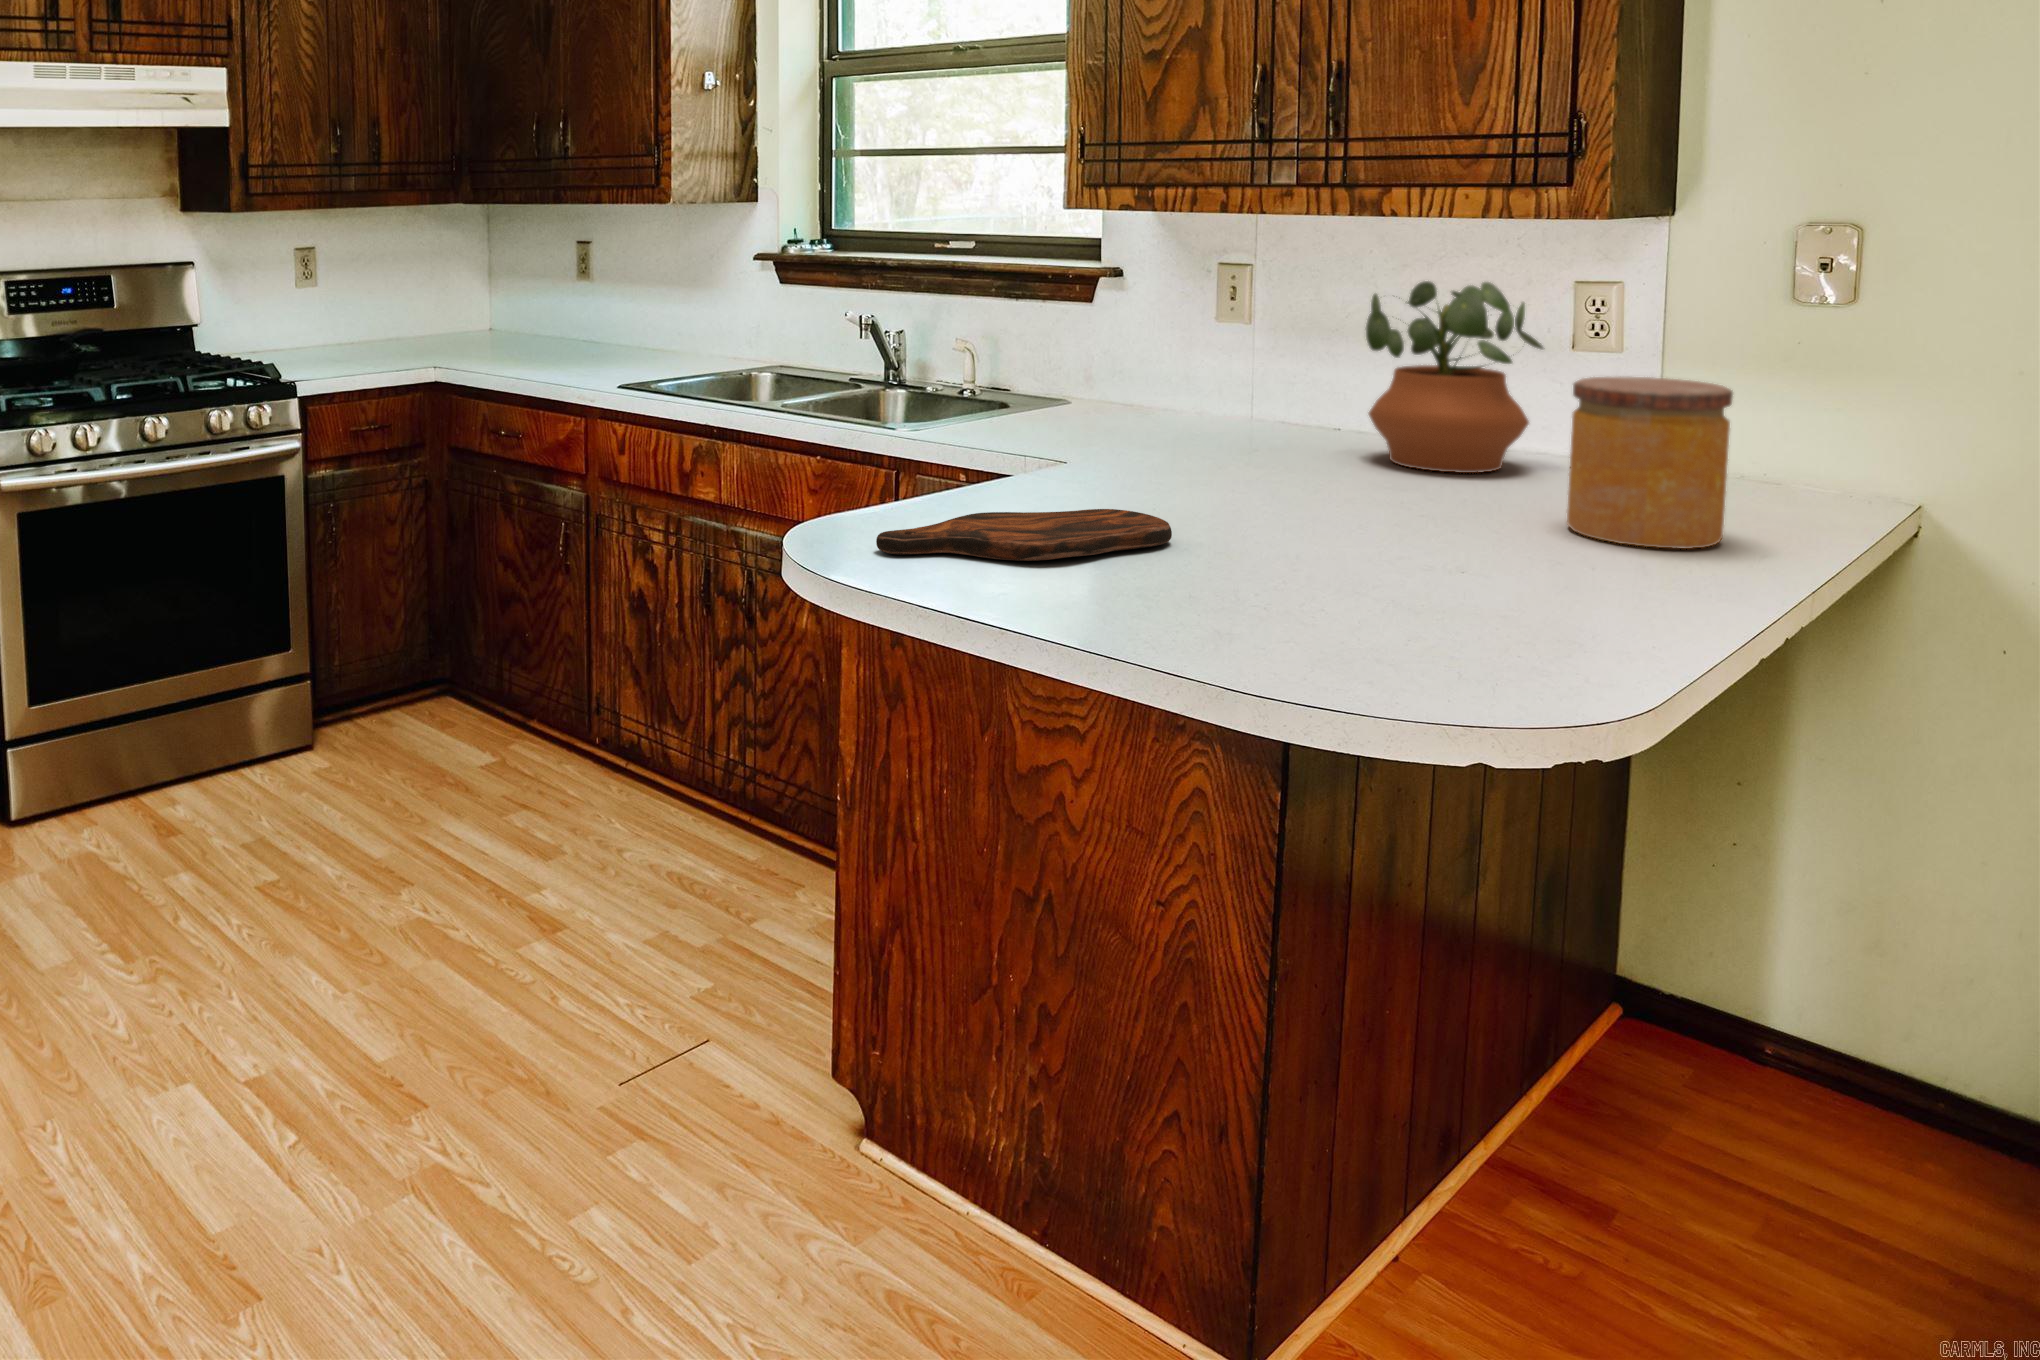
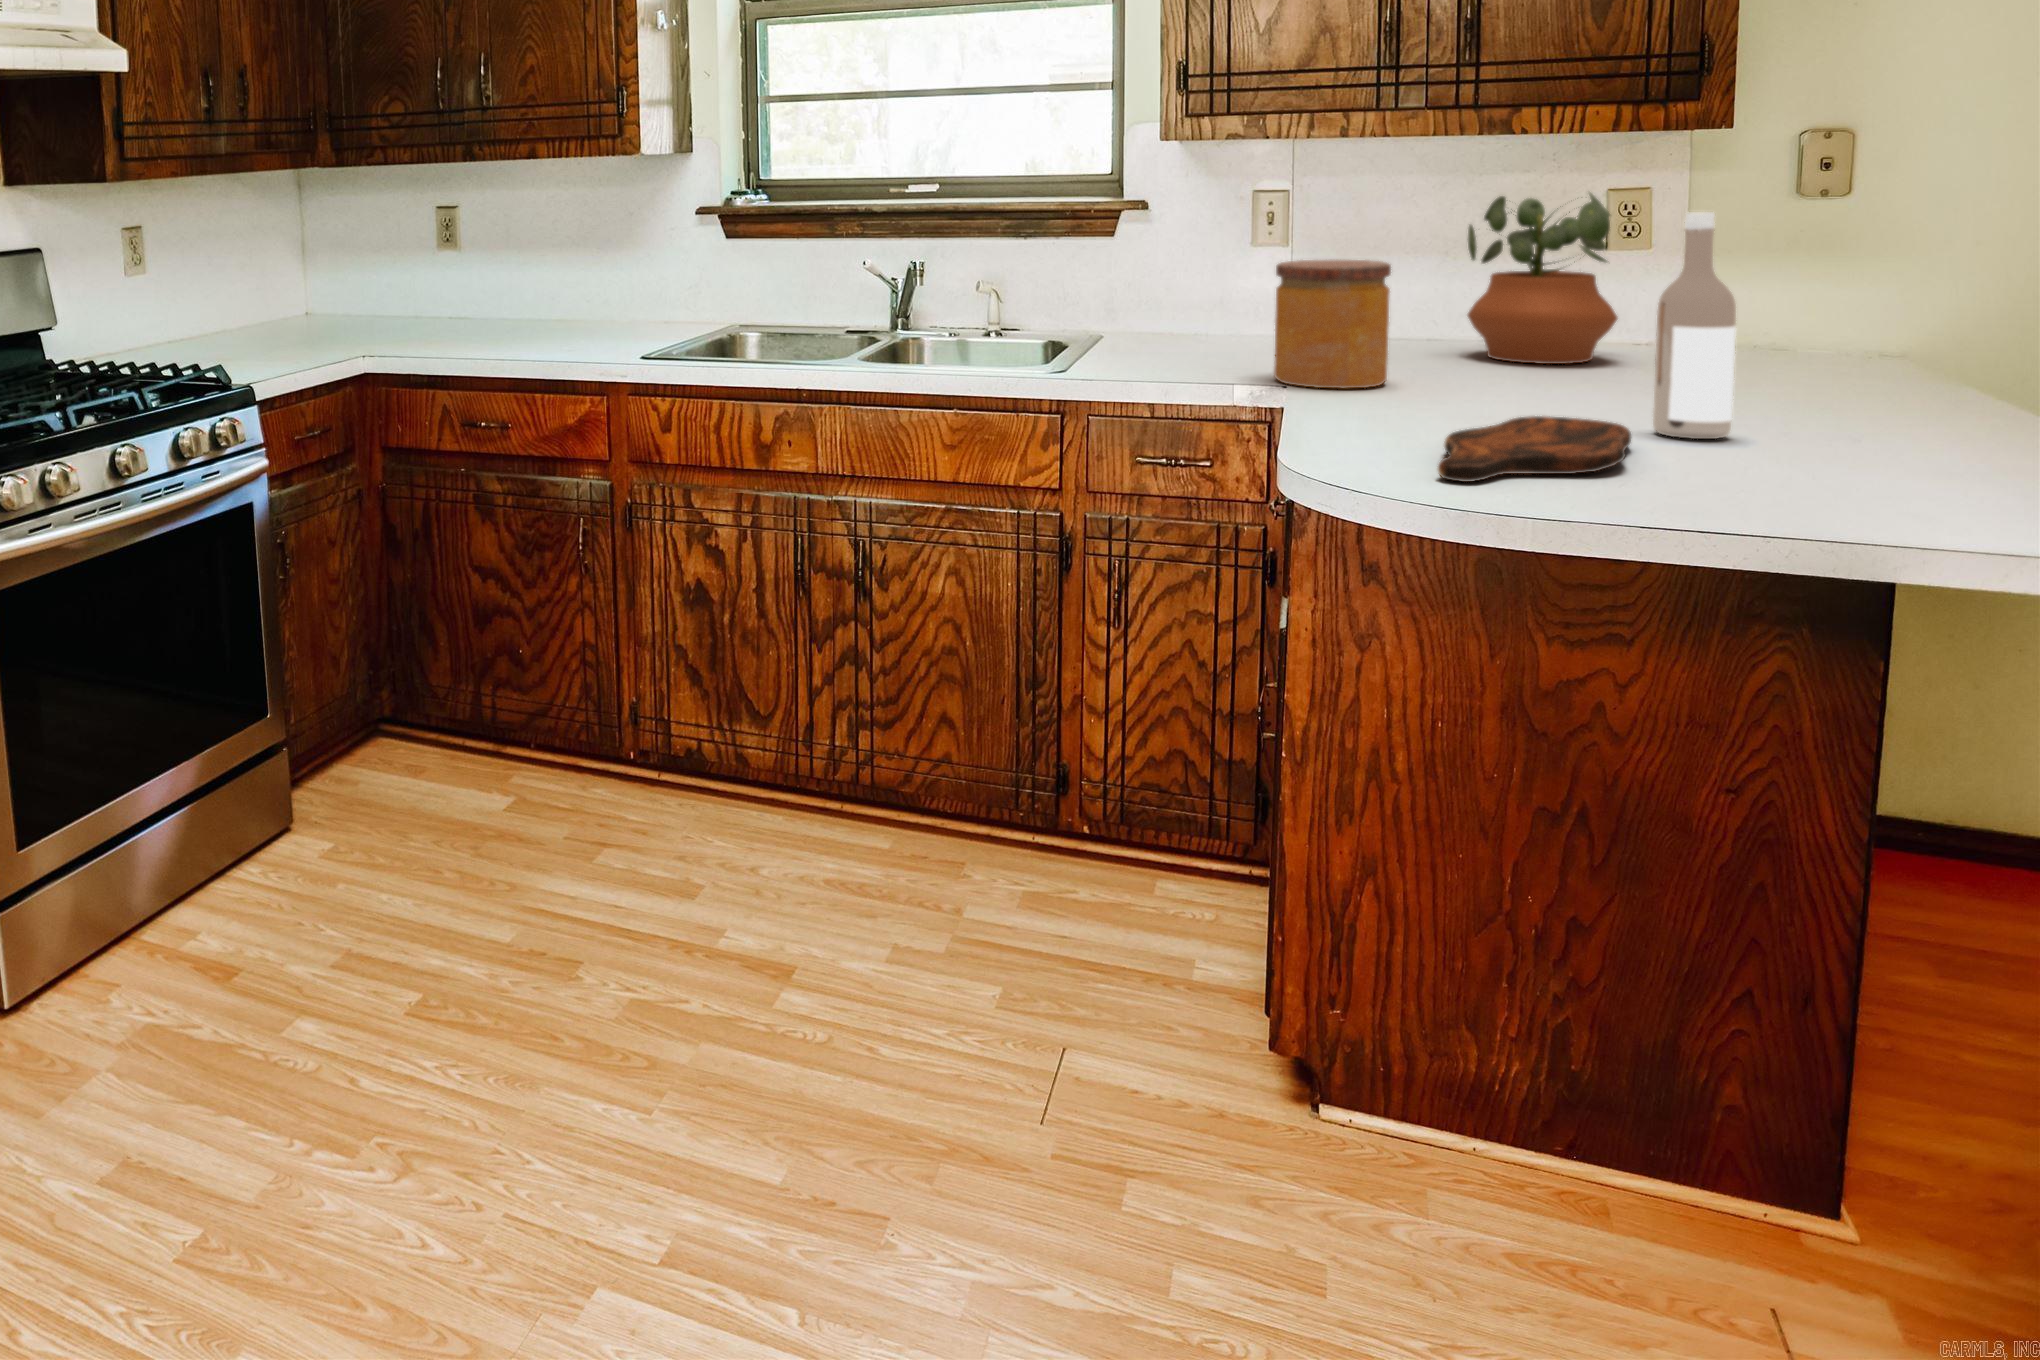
wine bottle: none [1239,316,1313,552] -> present [1653,212,1736,439]
jar: present [1567,377,1733,549] -> present [1274,260,1391,388]

